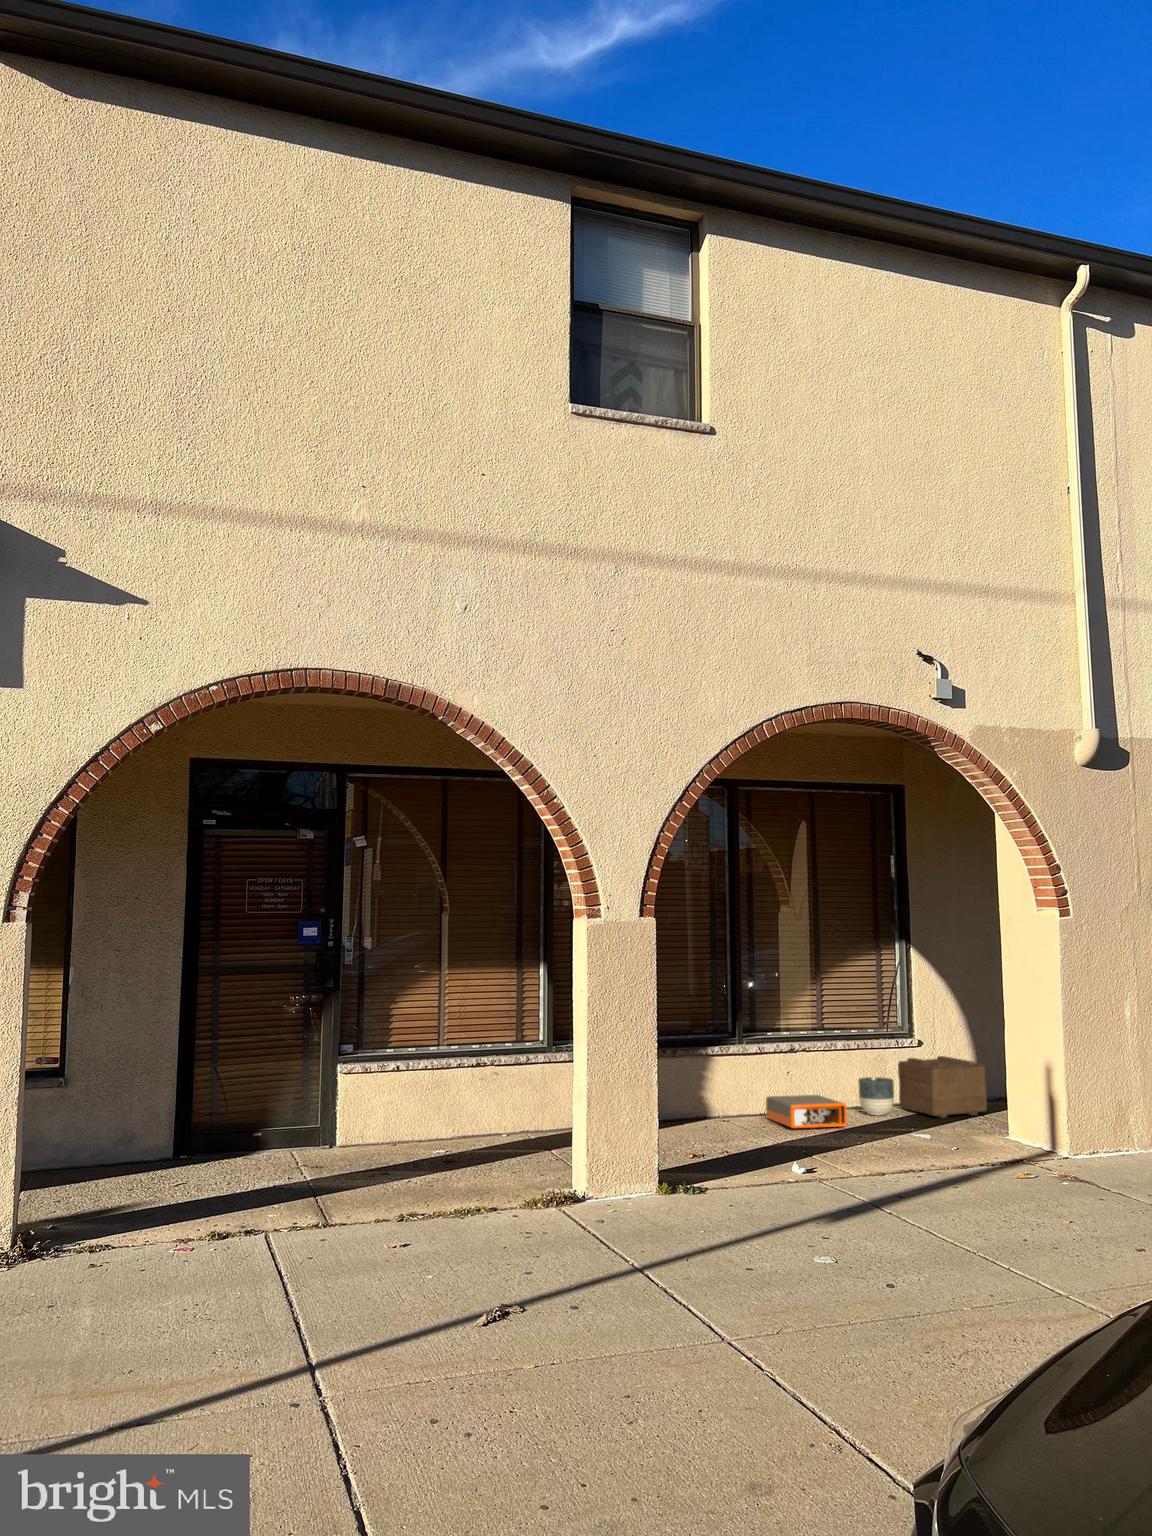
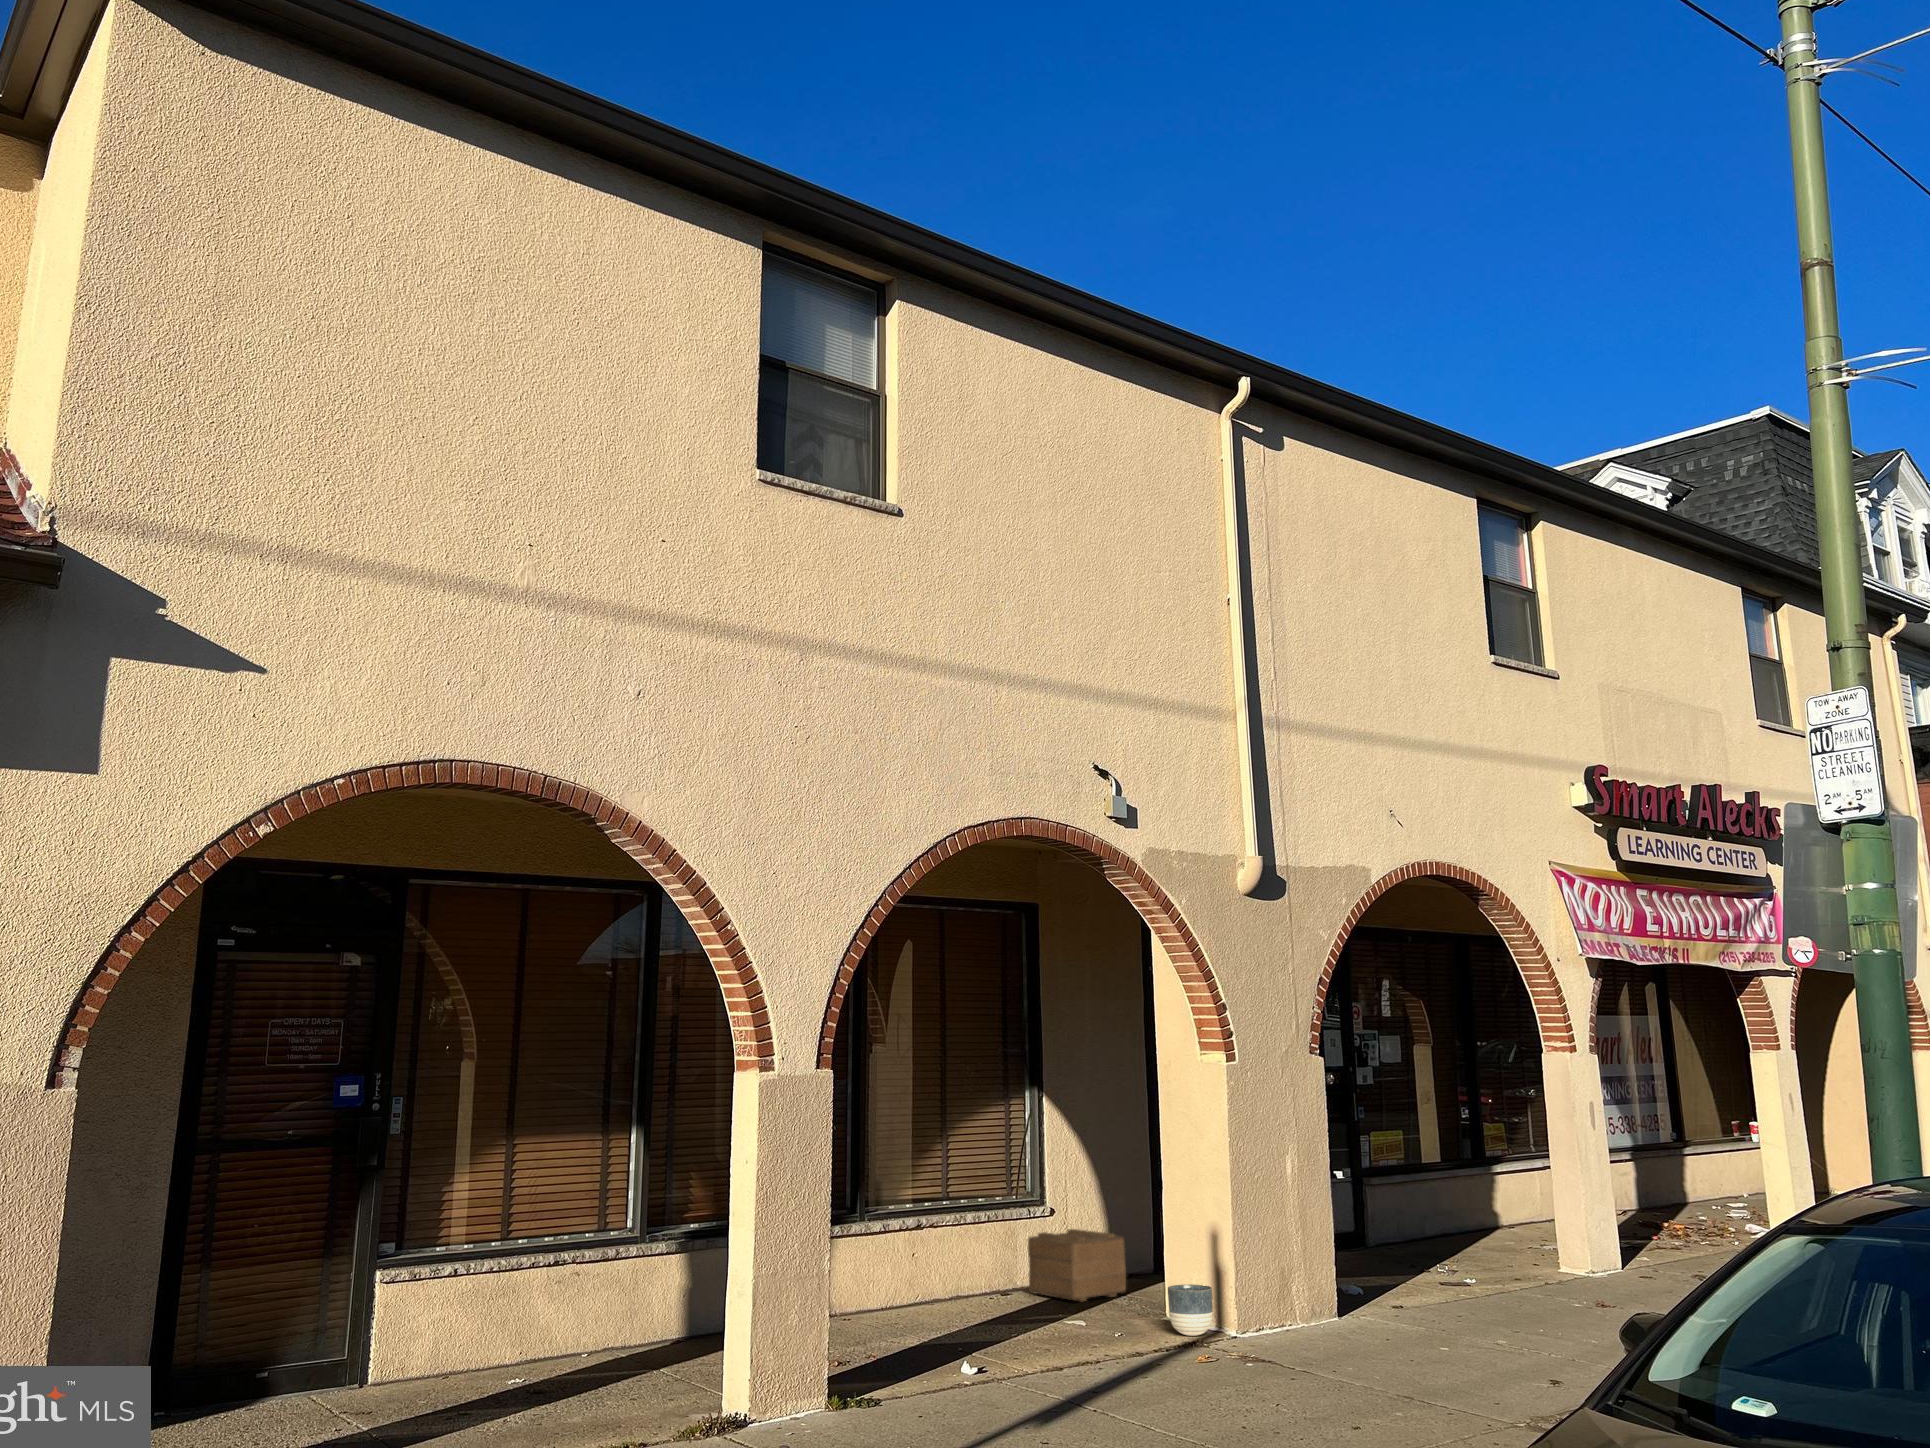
planter: present [858,1077,894,1116] -> present [1168,1284,1213,1336]
storage box: present [766,1095,847,1128] -> none [888,1281,987,1323]

